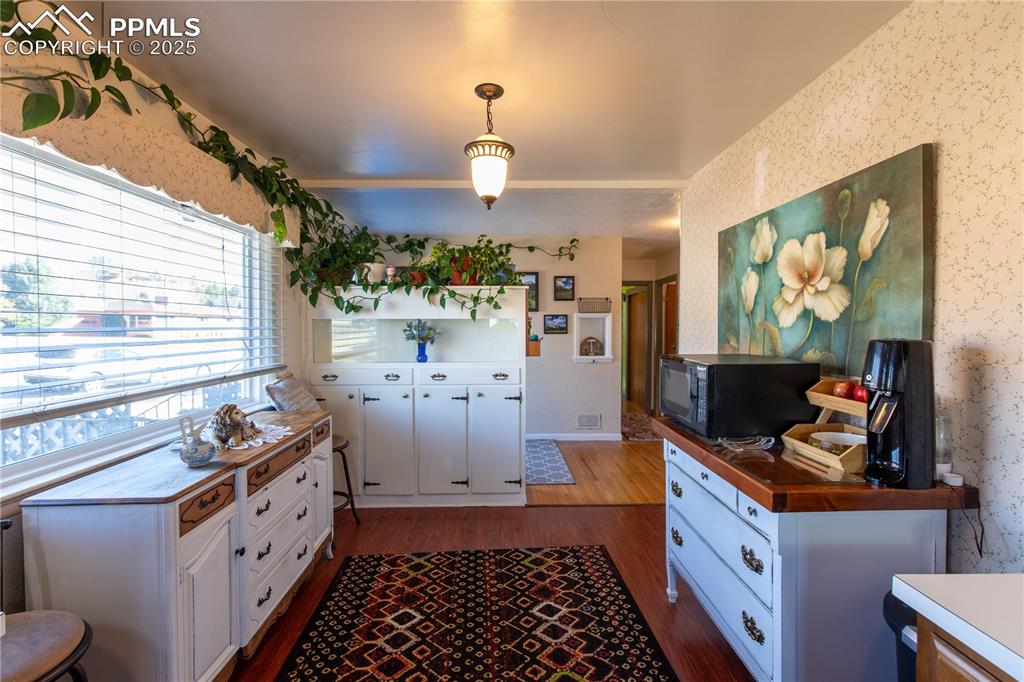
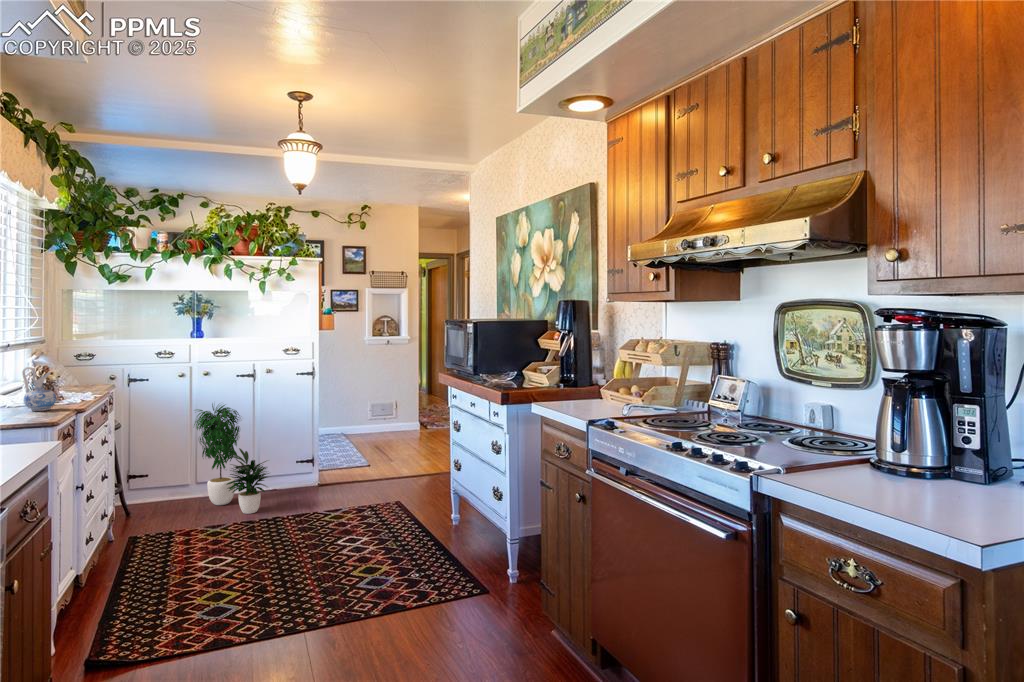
potted plant: none [409,422,474,542] -> present [194,404,269,514]

